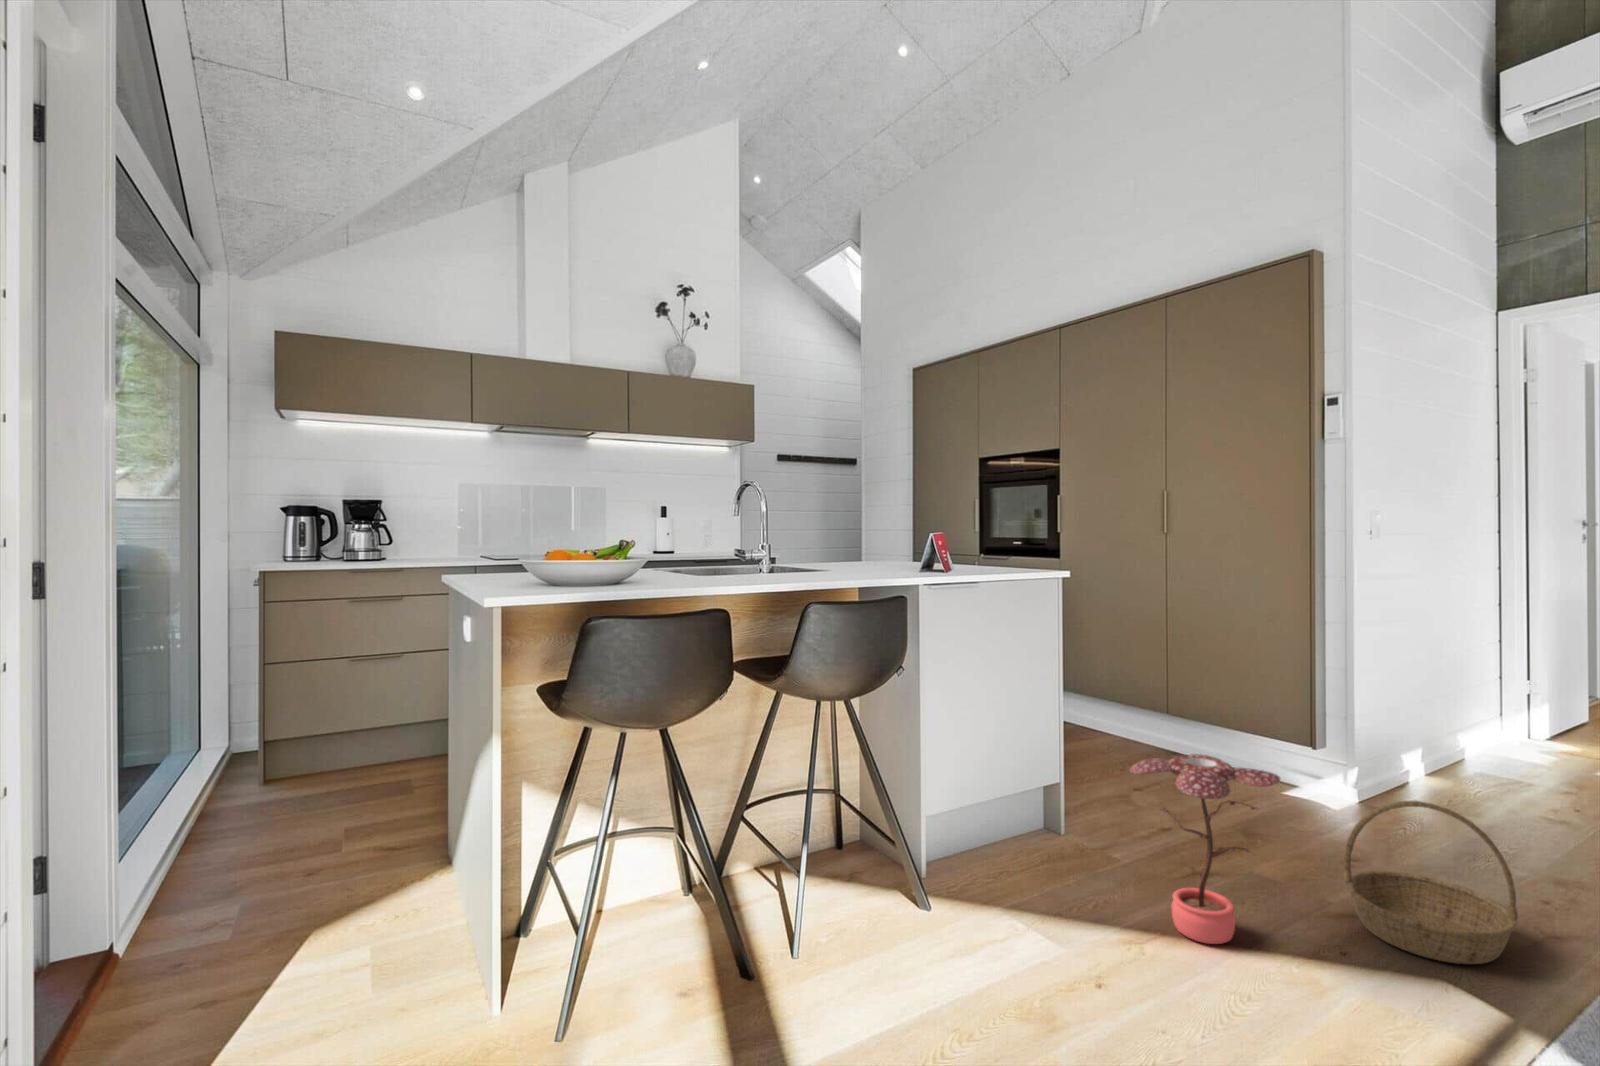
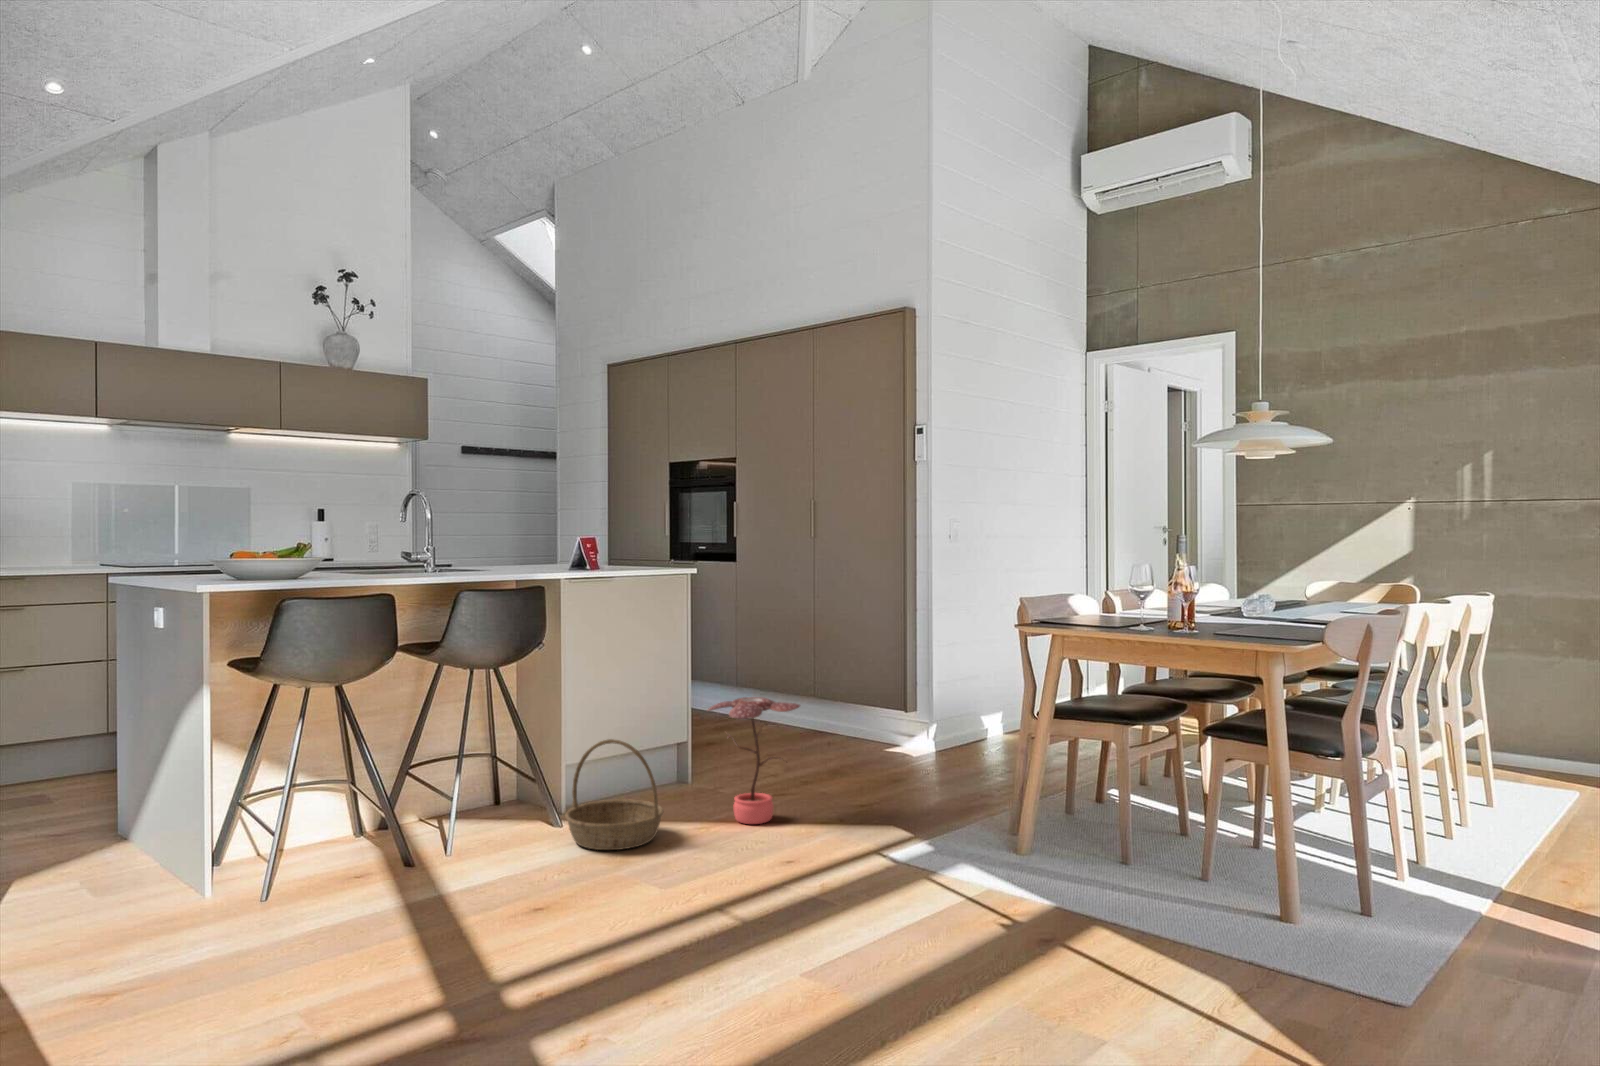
basket: present [1344,801,1518,964] -> present [565,739,664,850]

